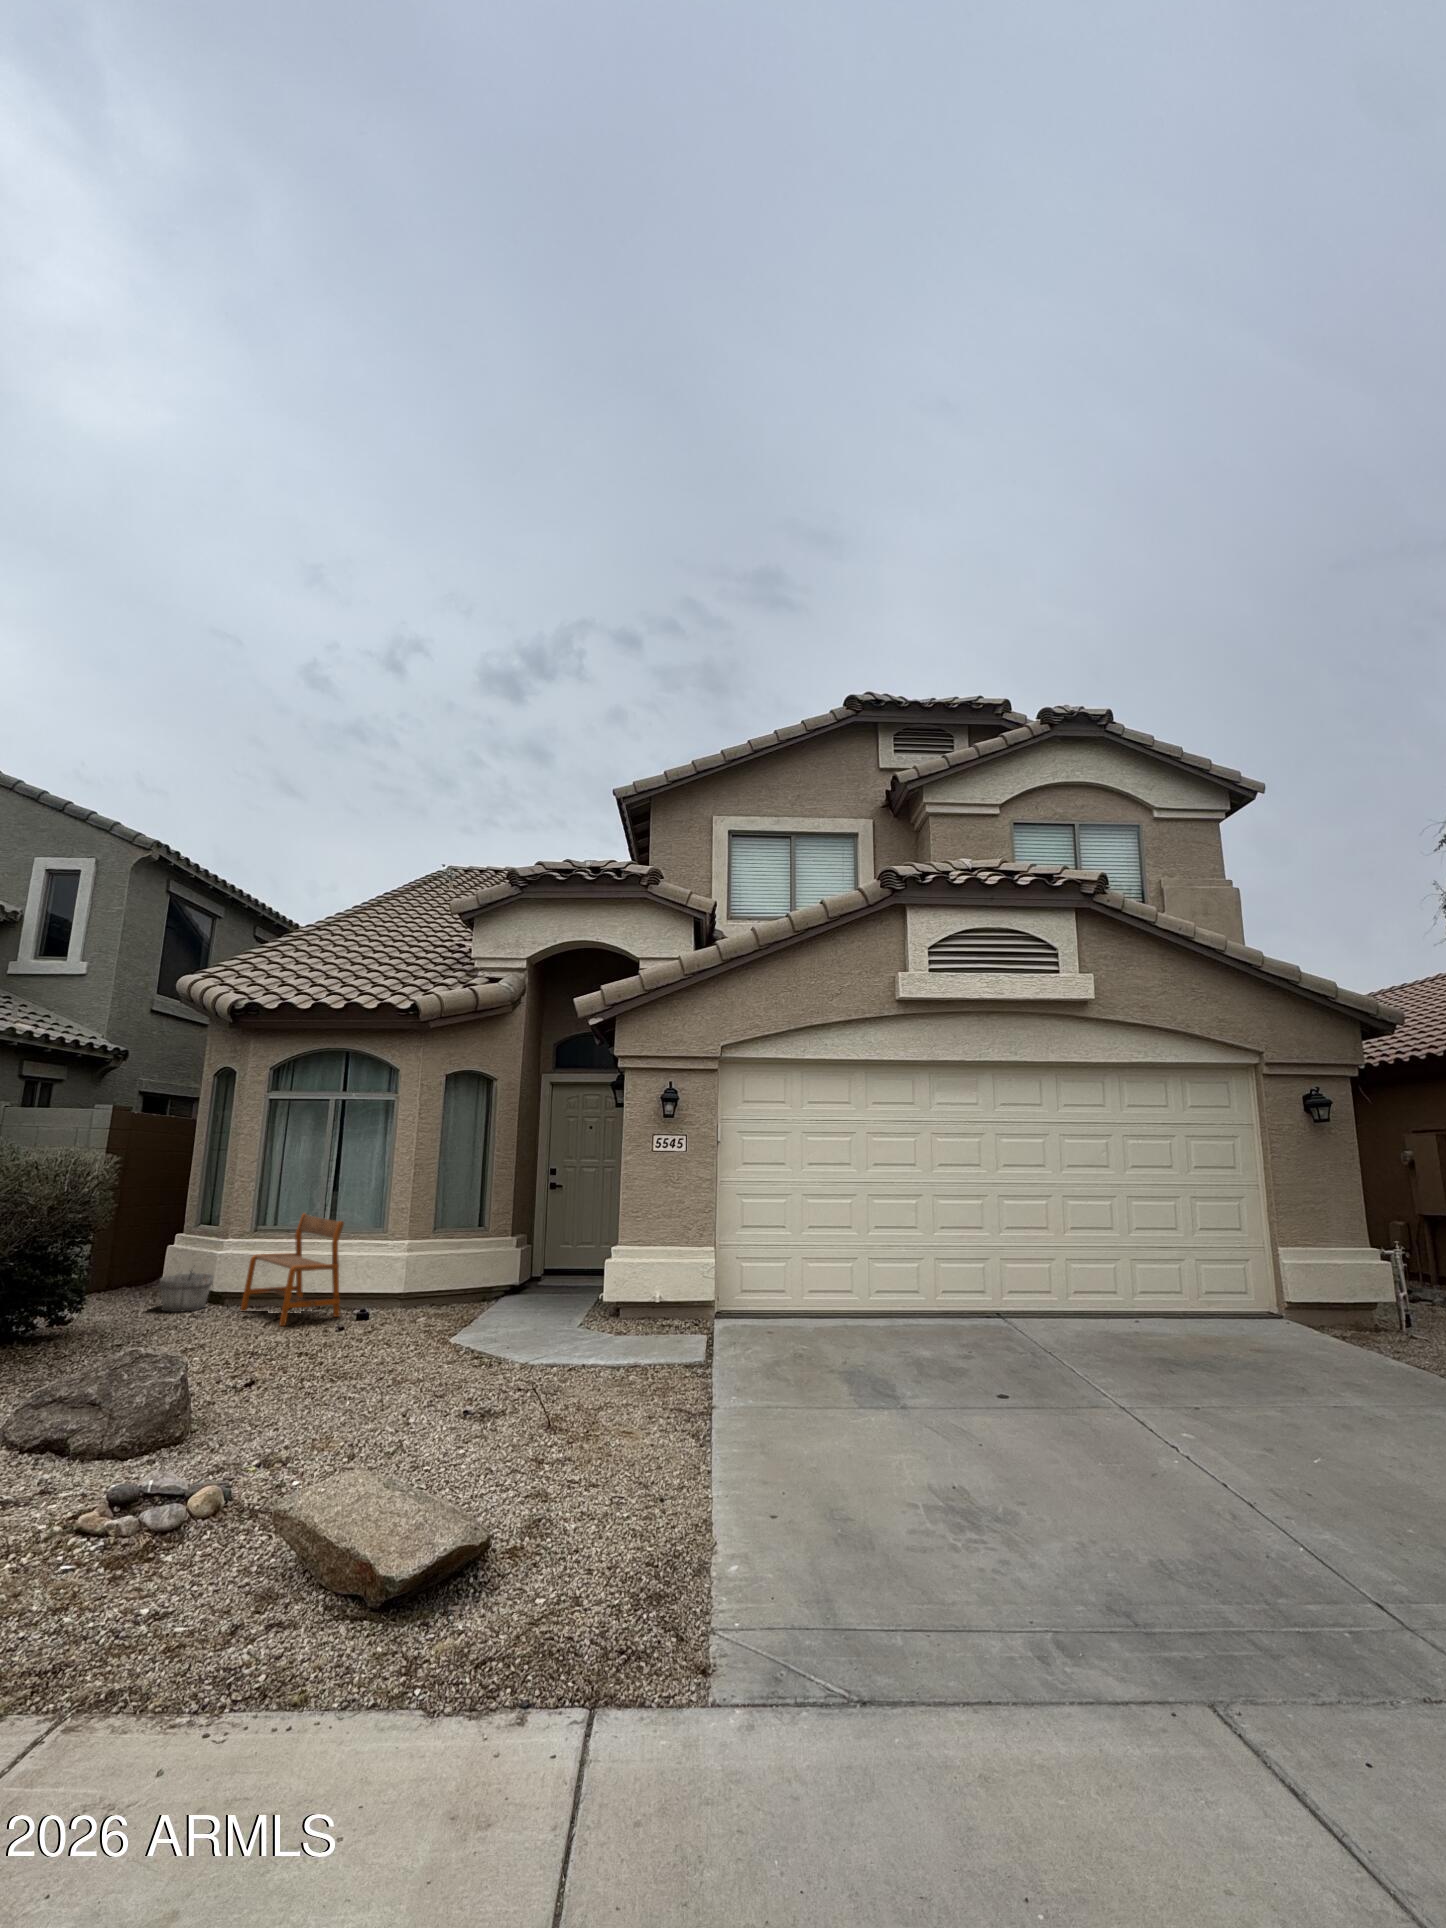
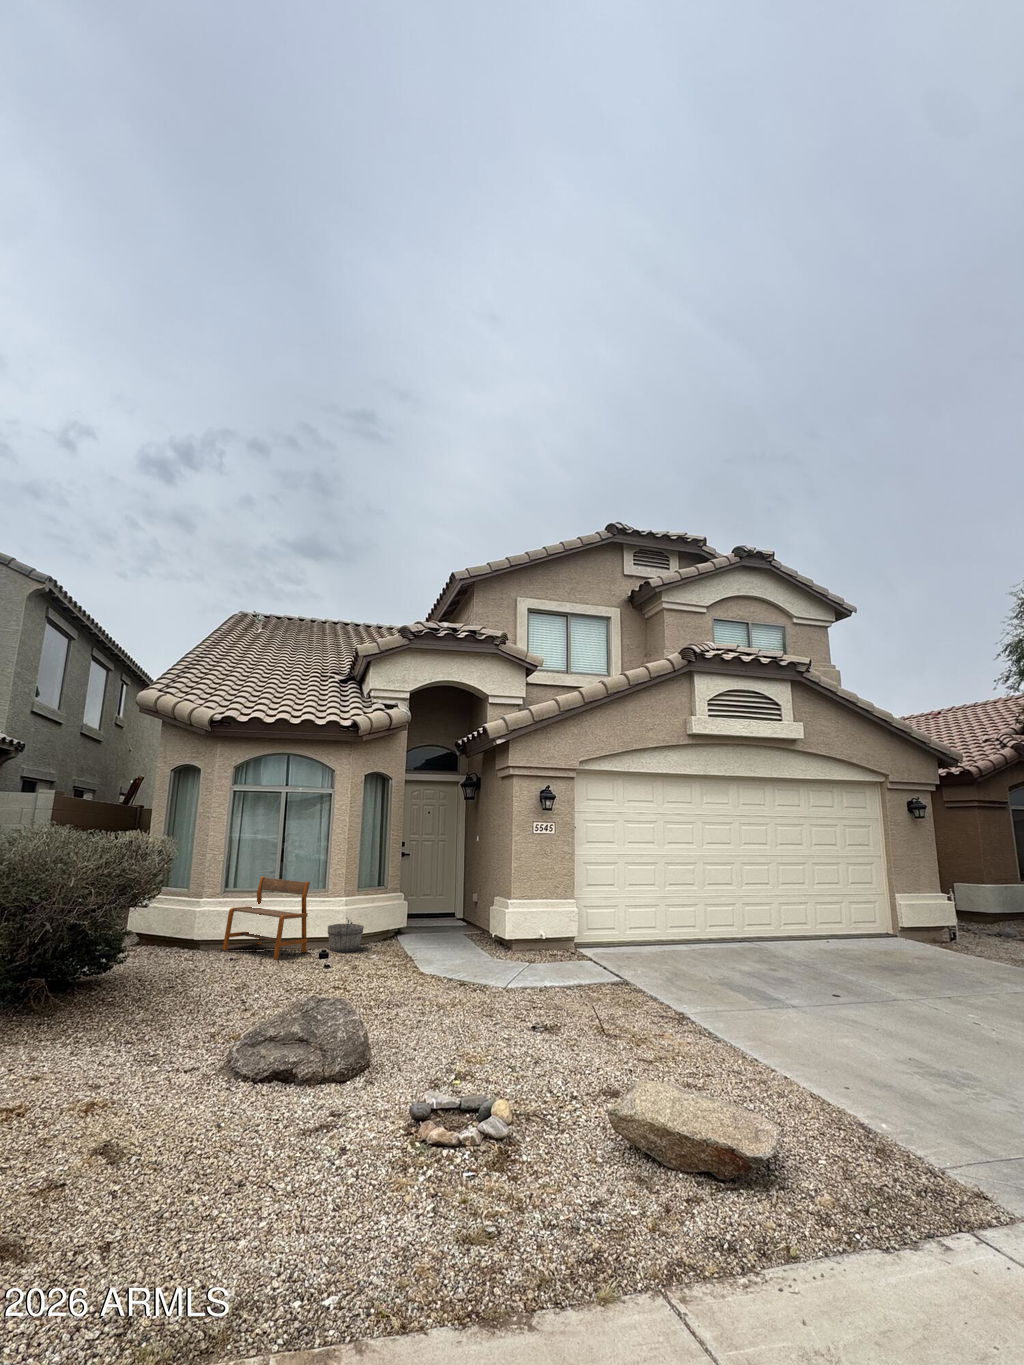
wooden bucket: present [159,1271,214,1312] -> present [328,918,364,952]

